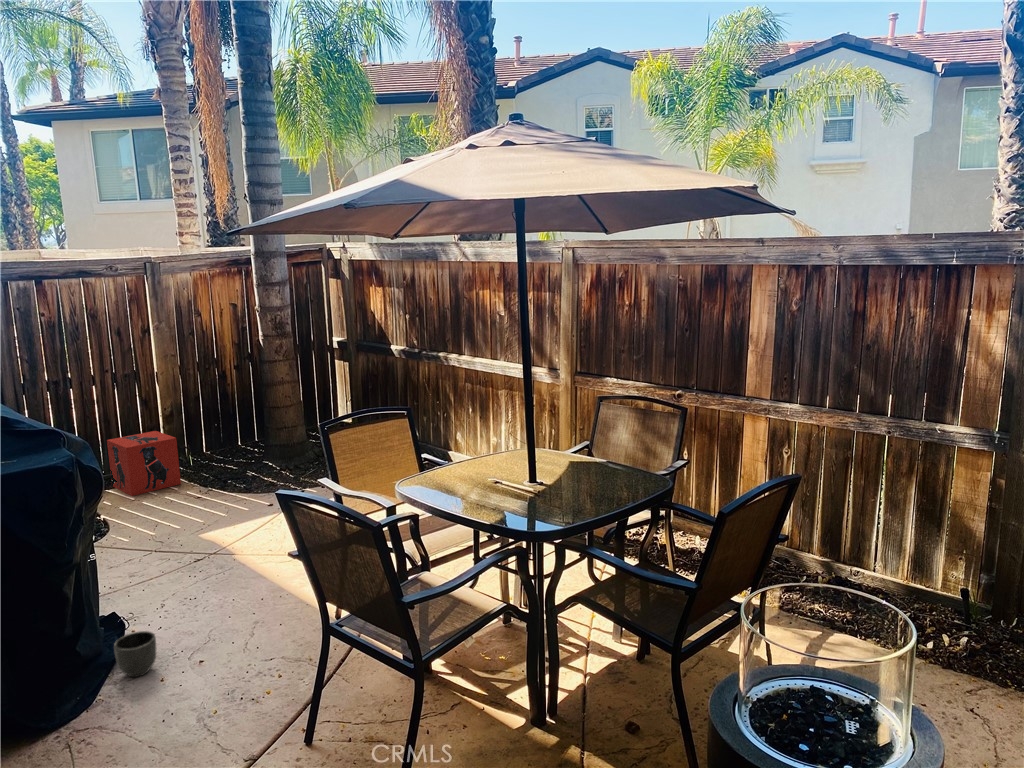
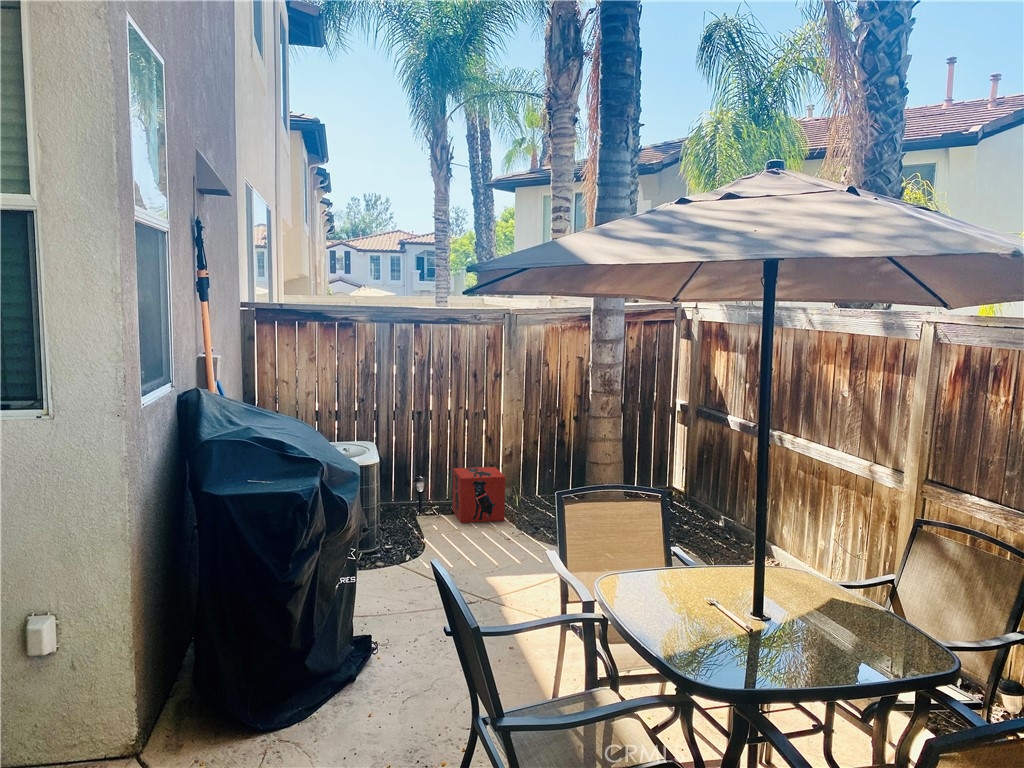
planter: present [114,631,156,677] -> none [331,658,368,703]

